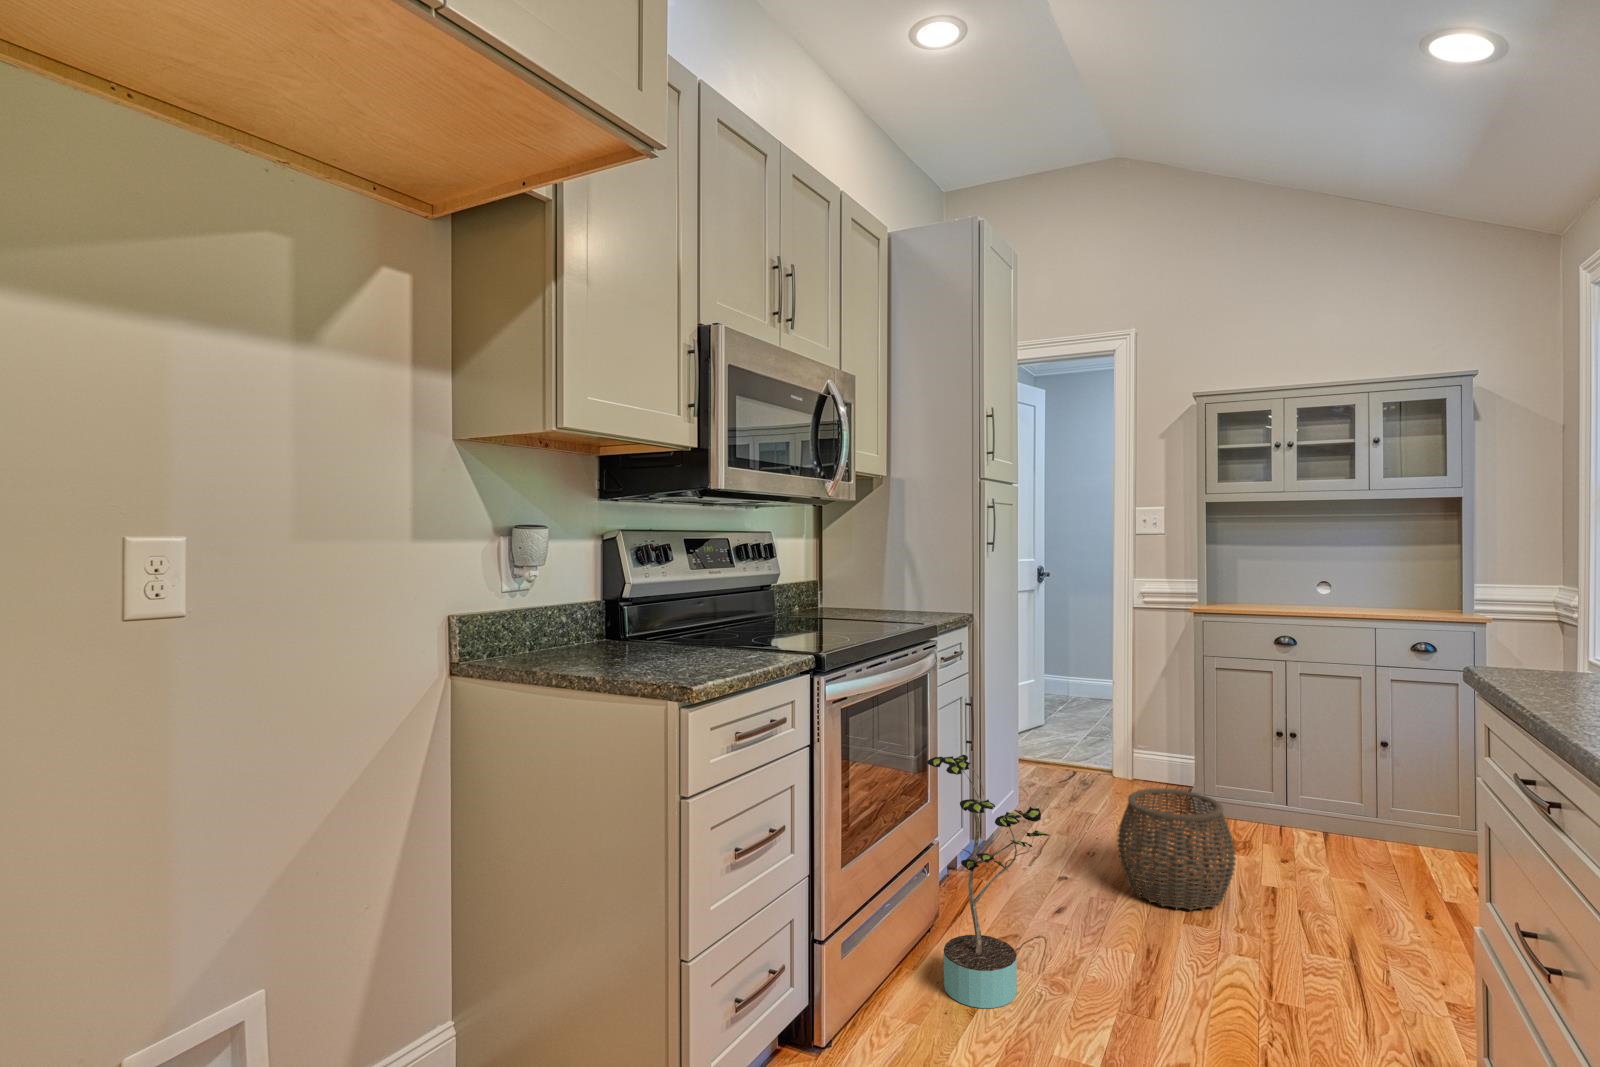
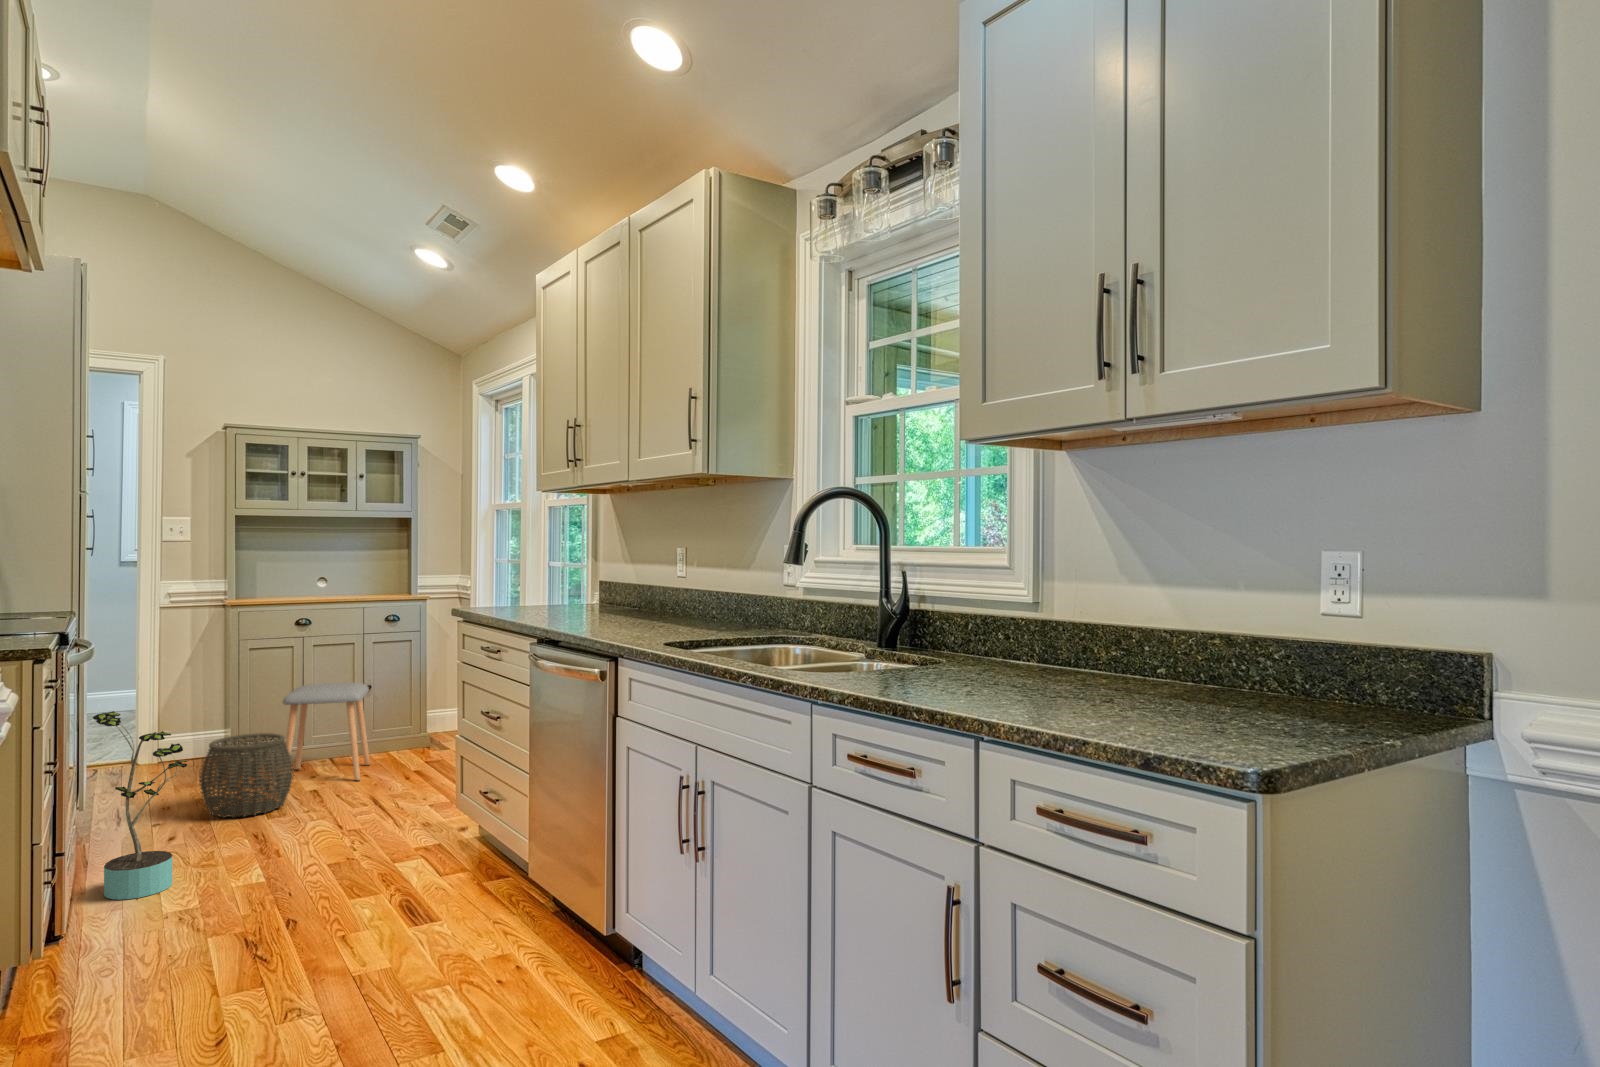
stool: none [1236,731,1377,894] -> present [283,683,370,781]

